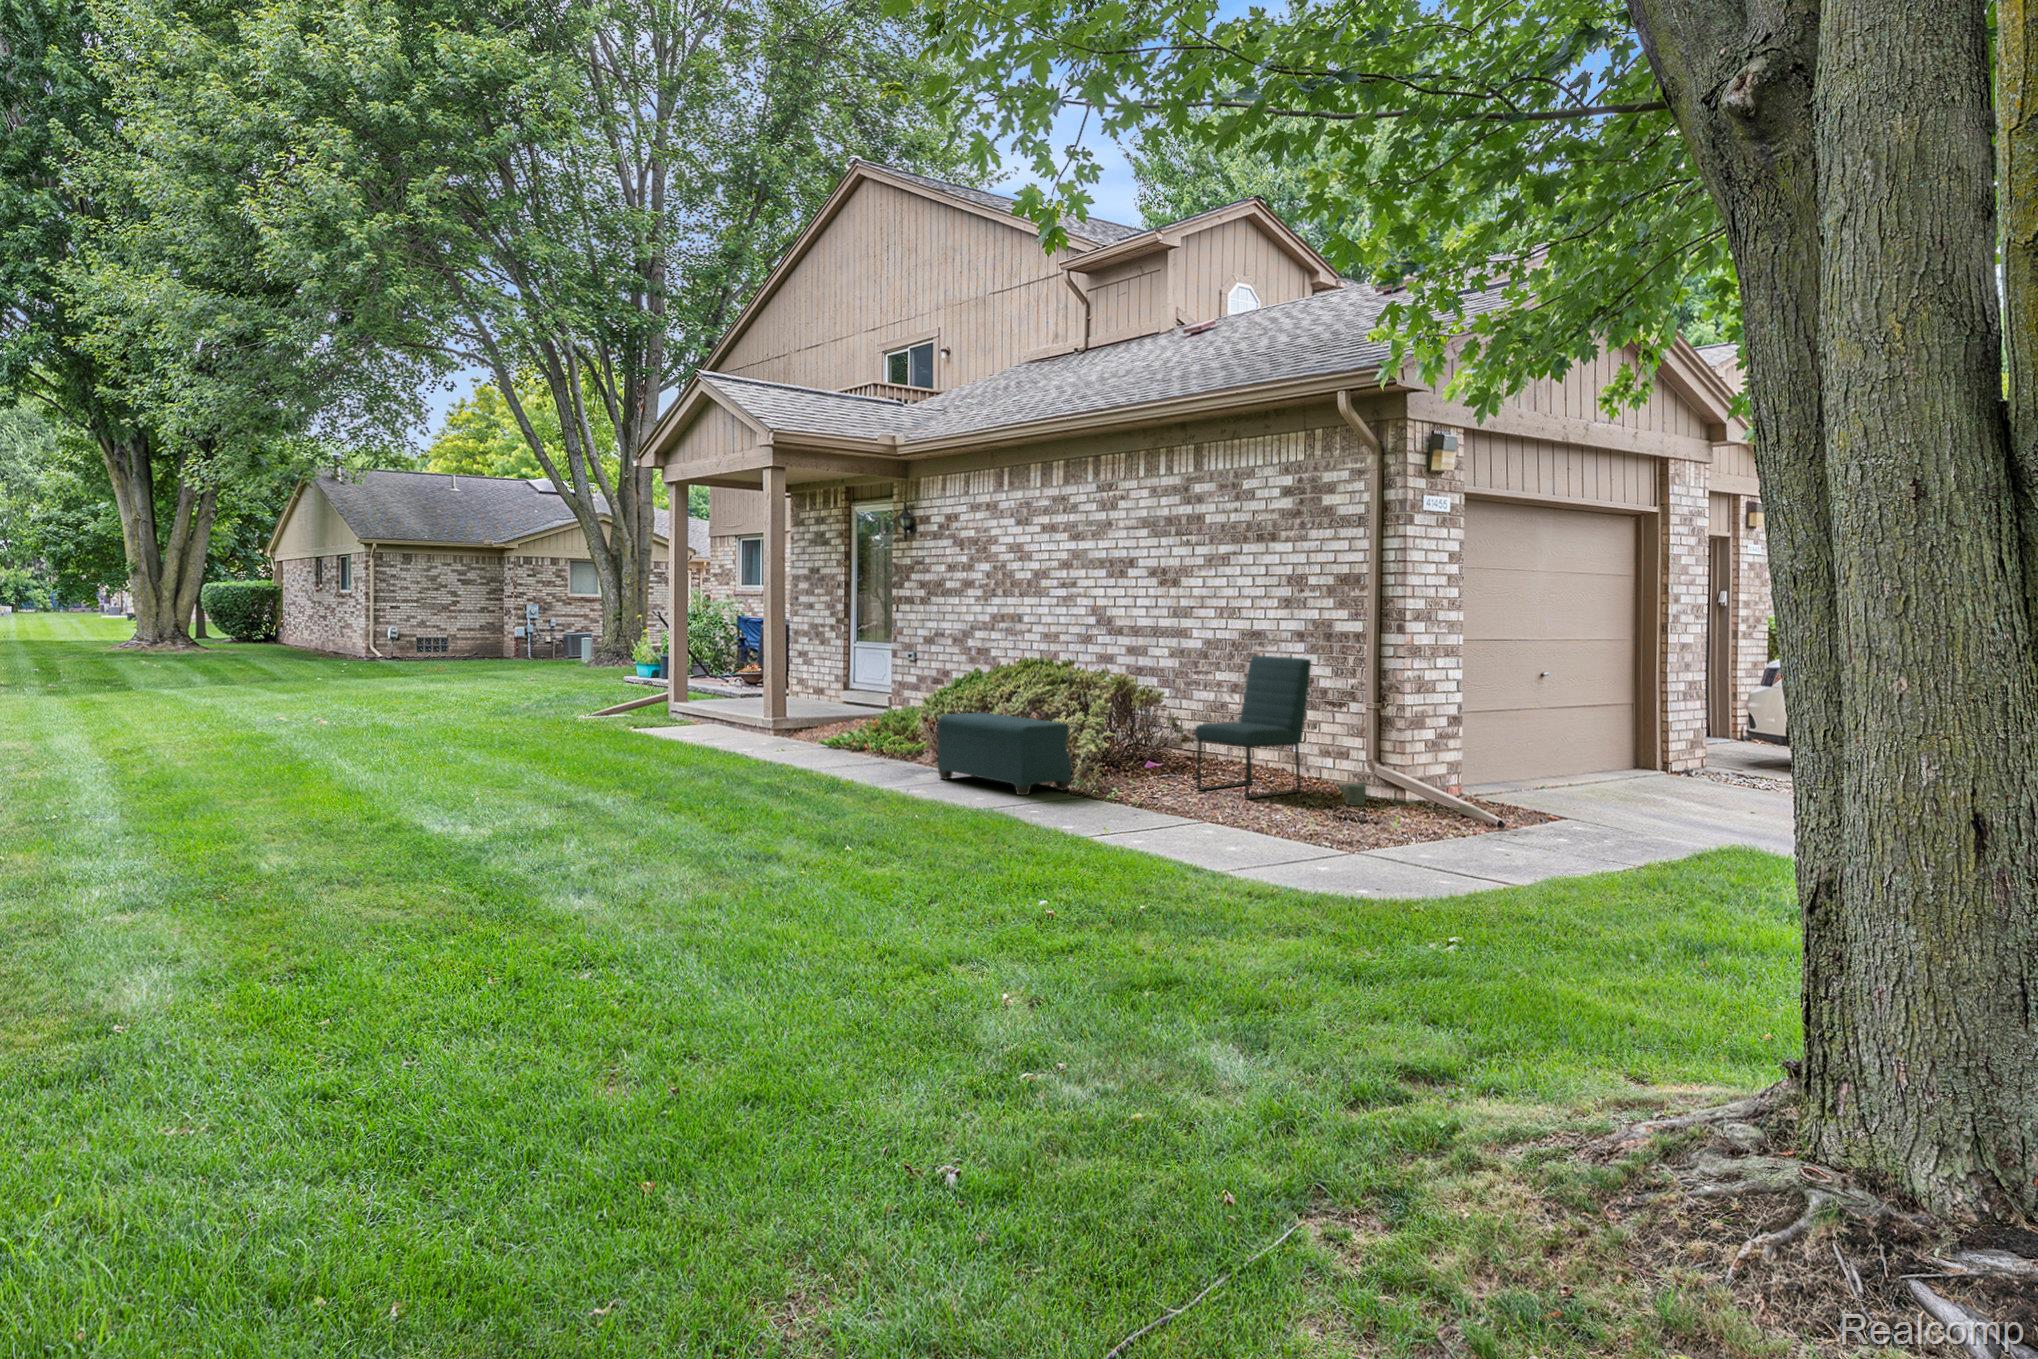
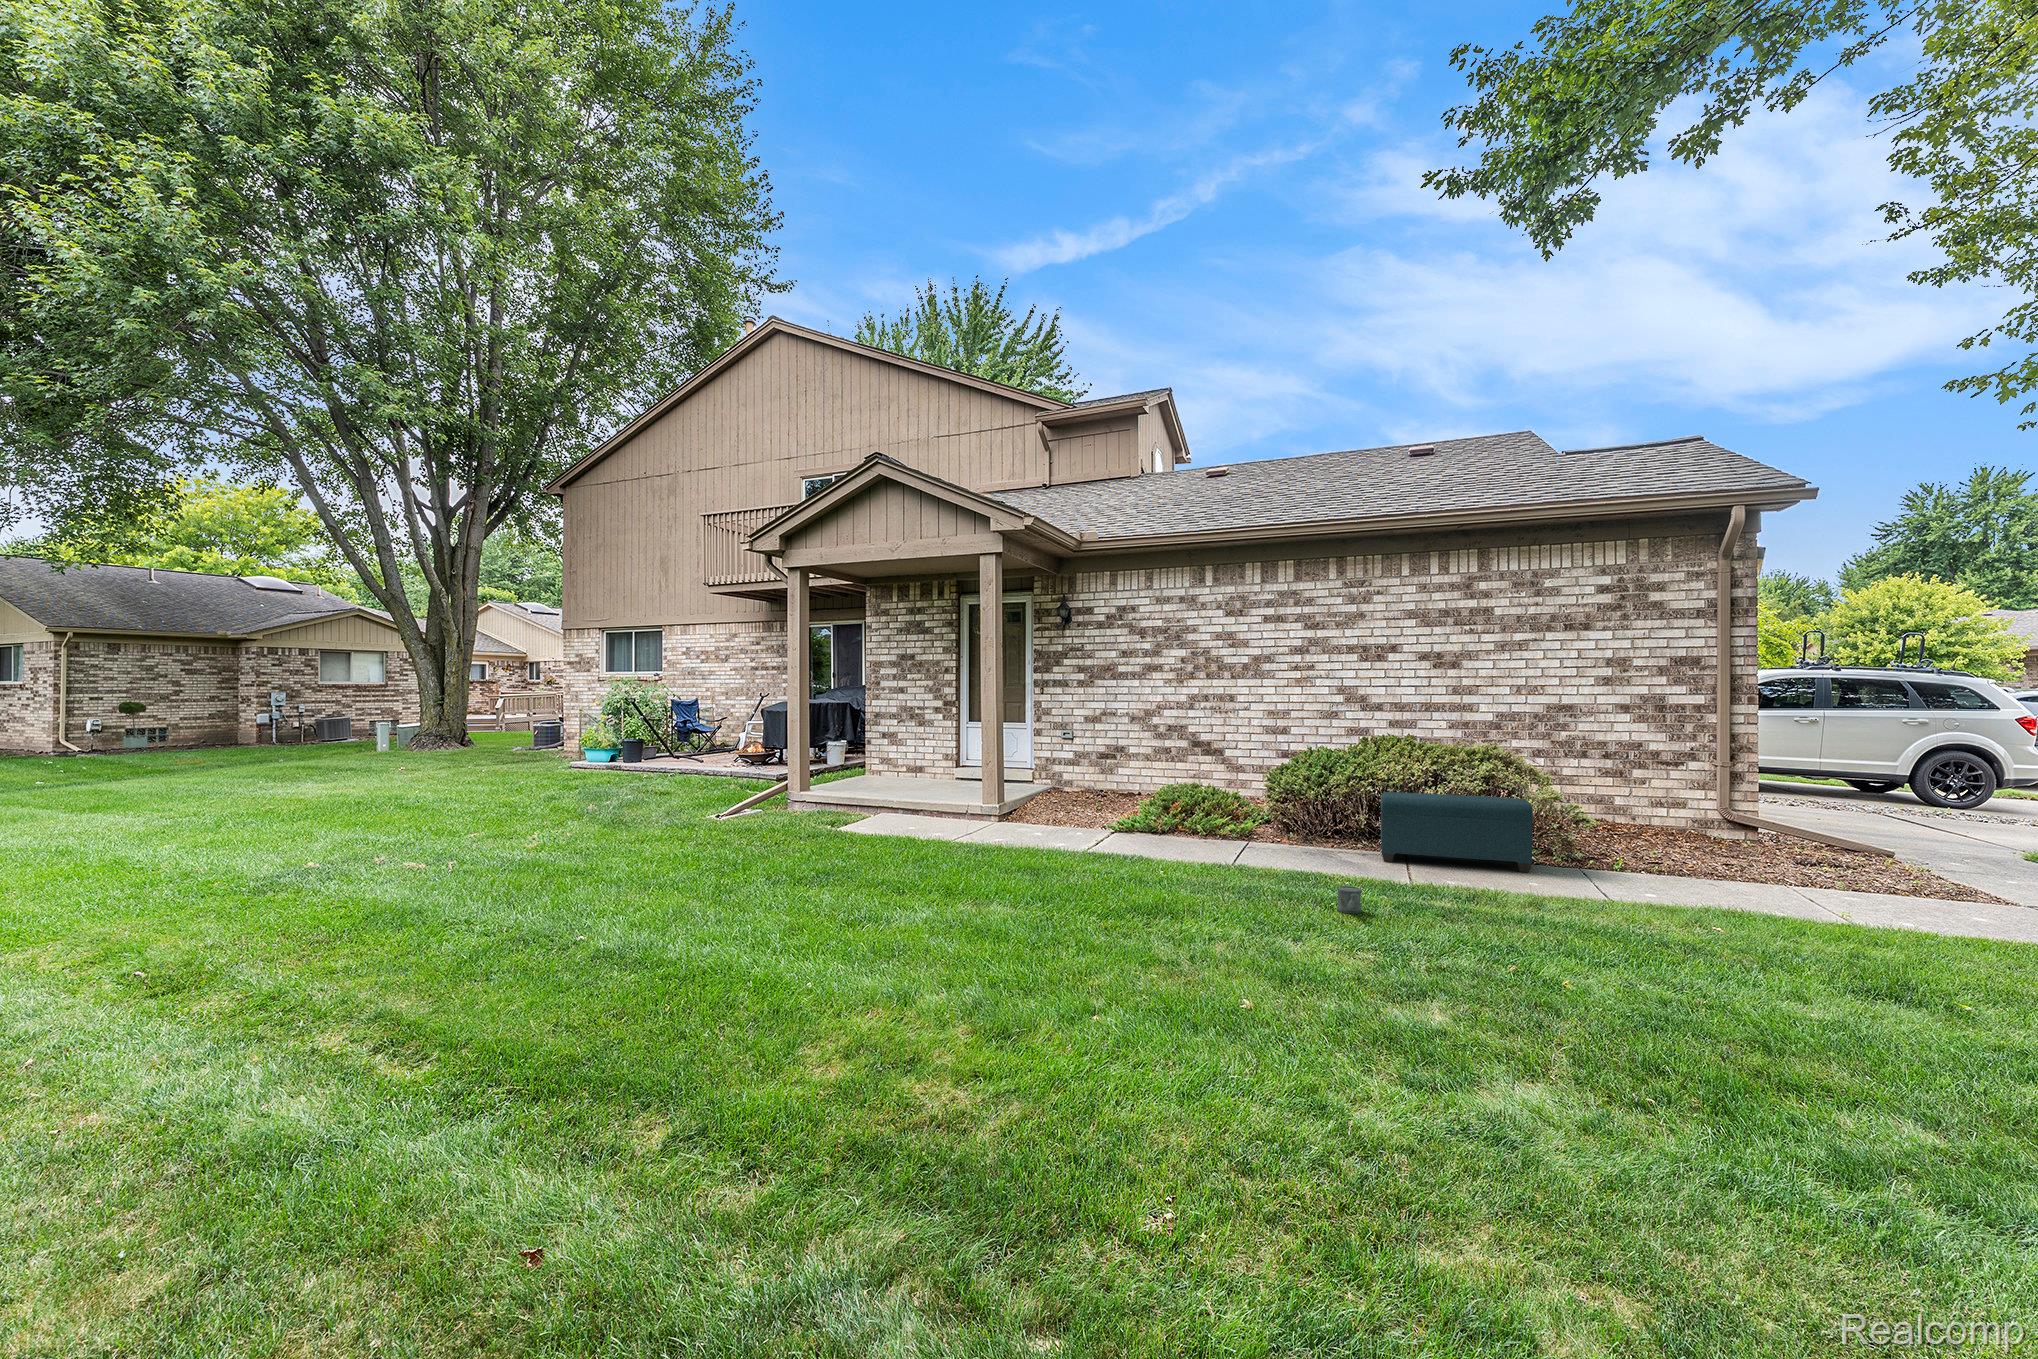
potted tree: none [410,610,429,651] -> present [118,701,147,748]
chair: present [1195,656,1311,800] -> none [1580,727,1669,855]
watering can: present [1339,783,1366,806] -> present [1337,884,1362,914]

